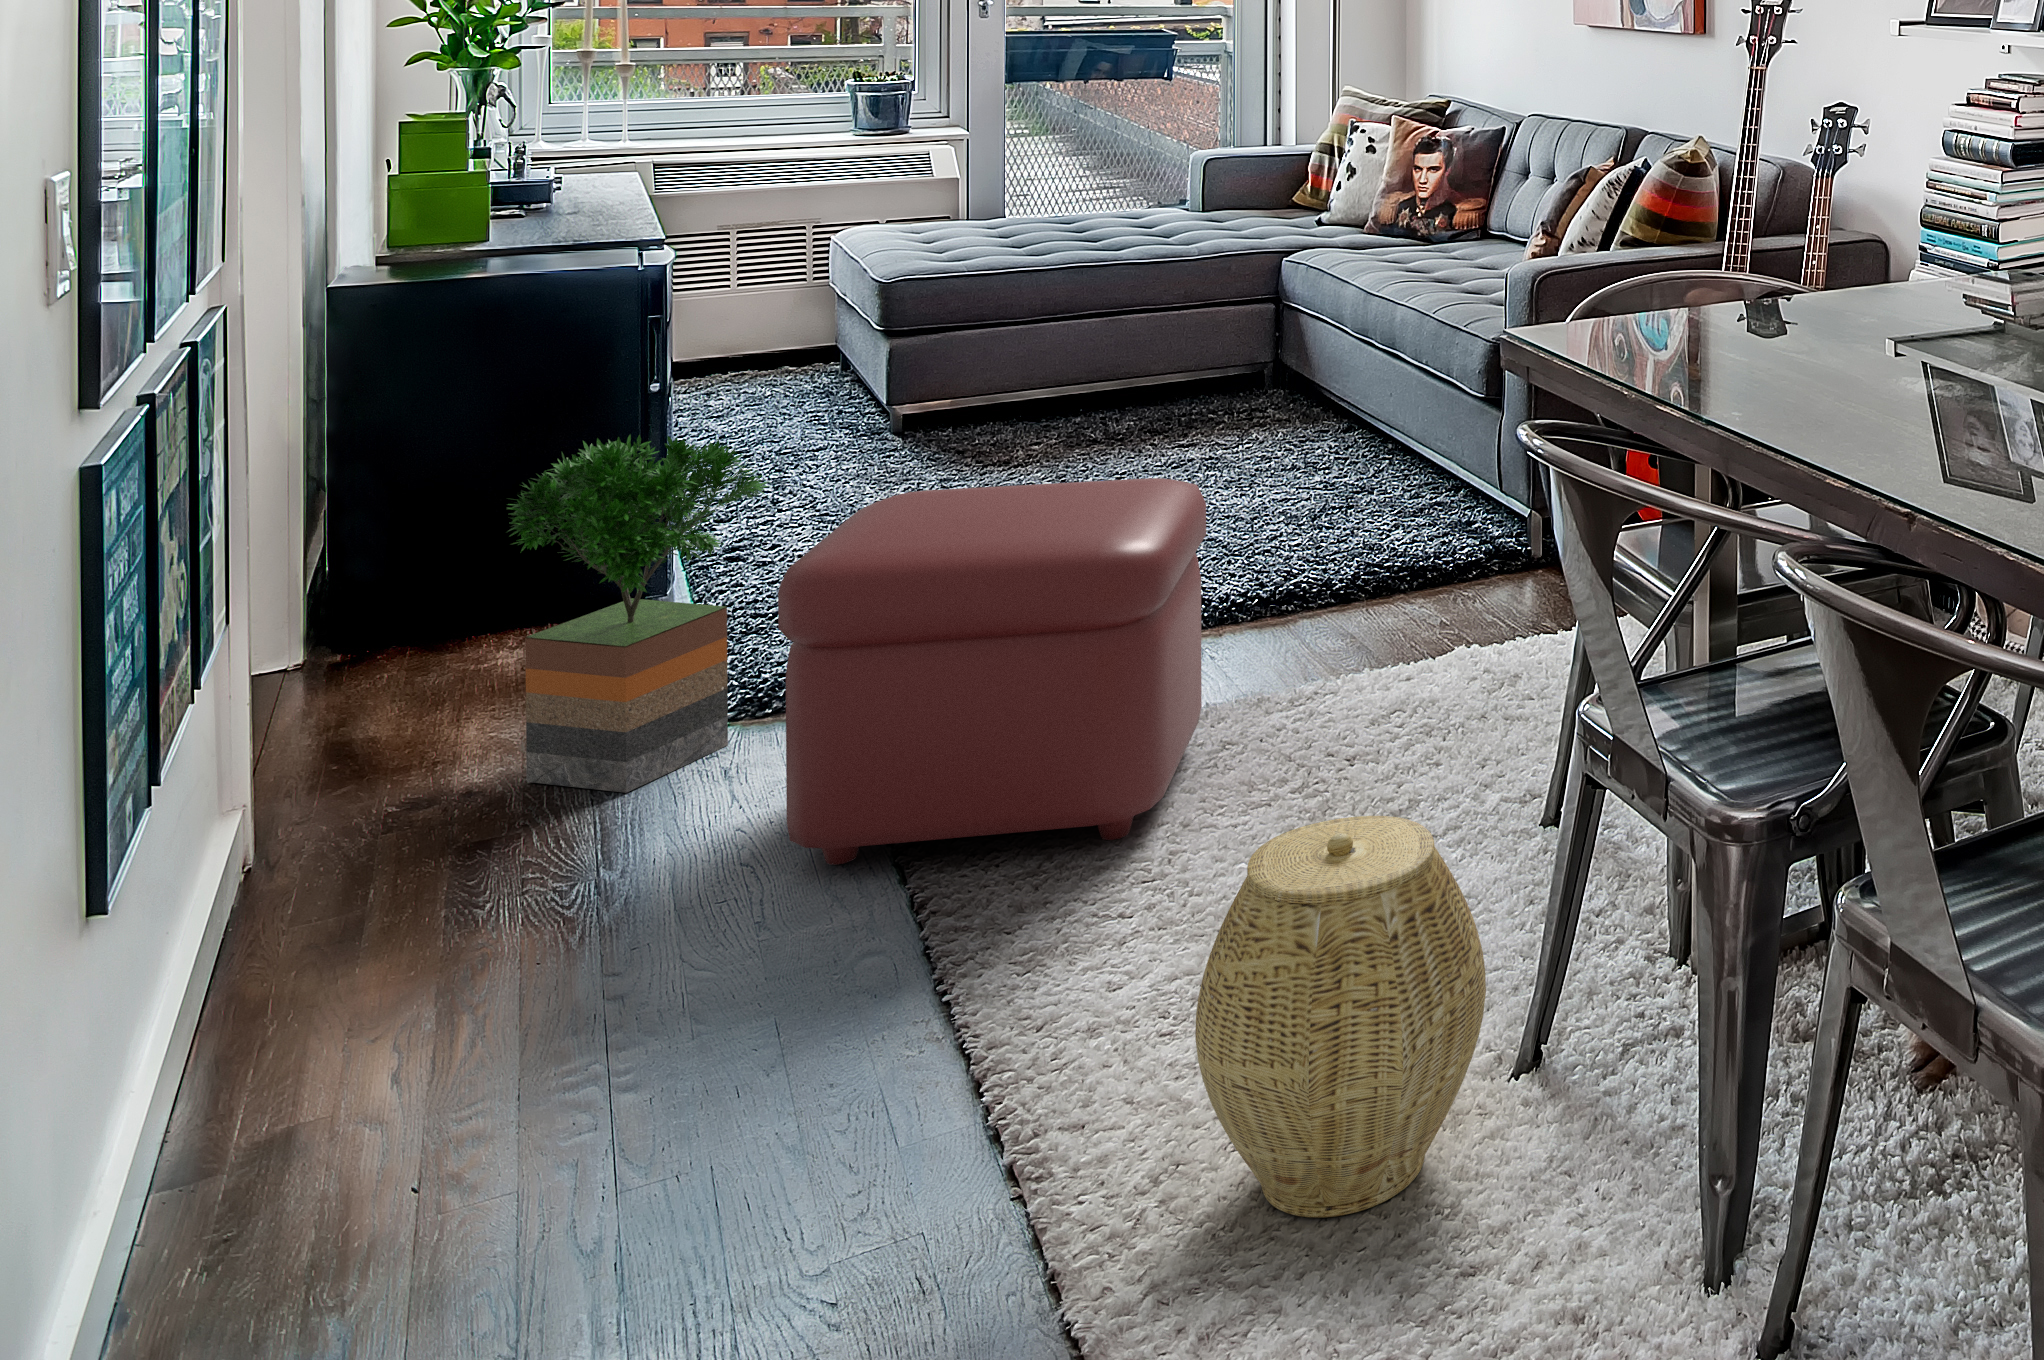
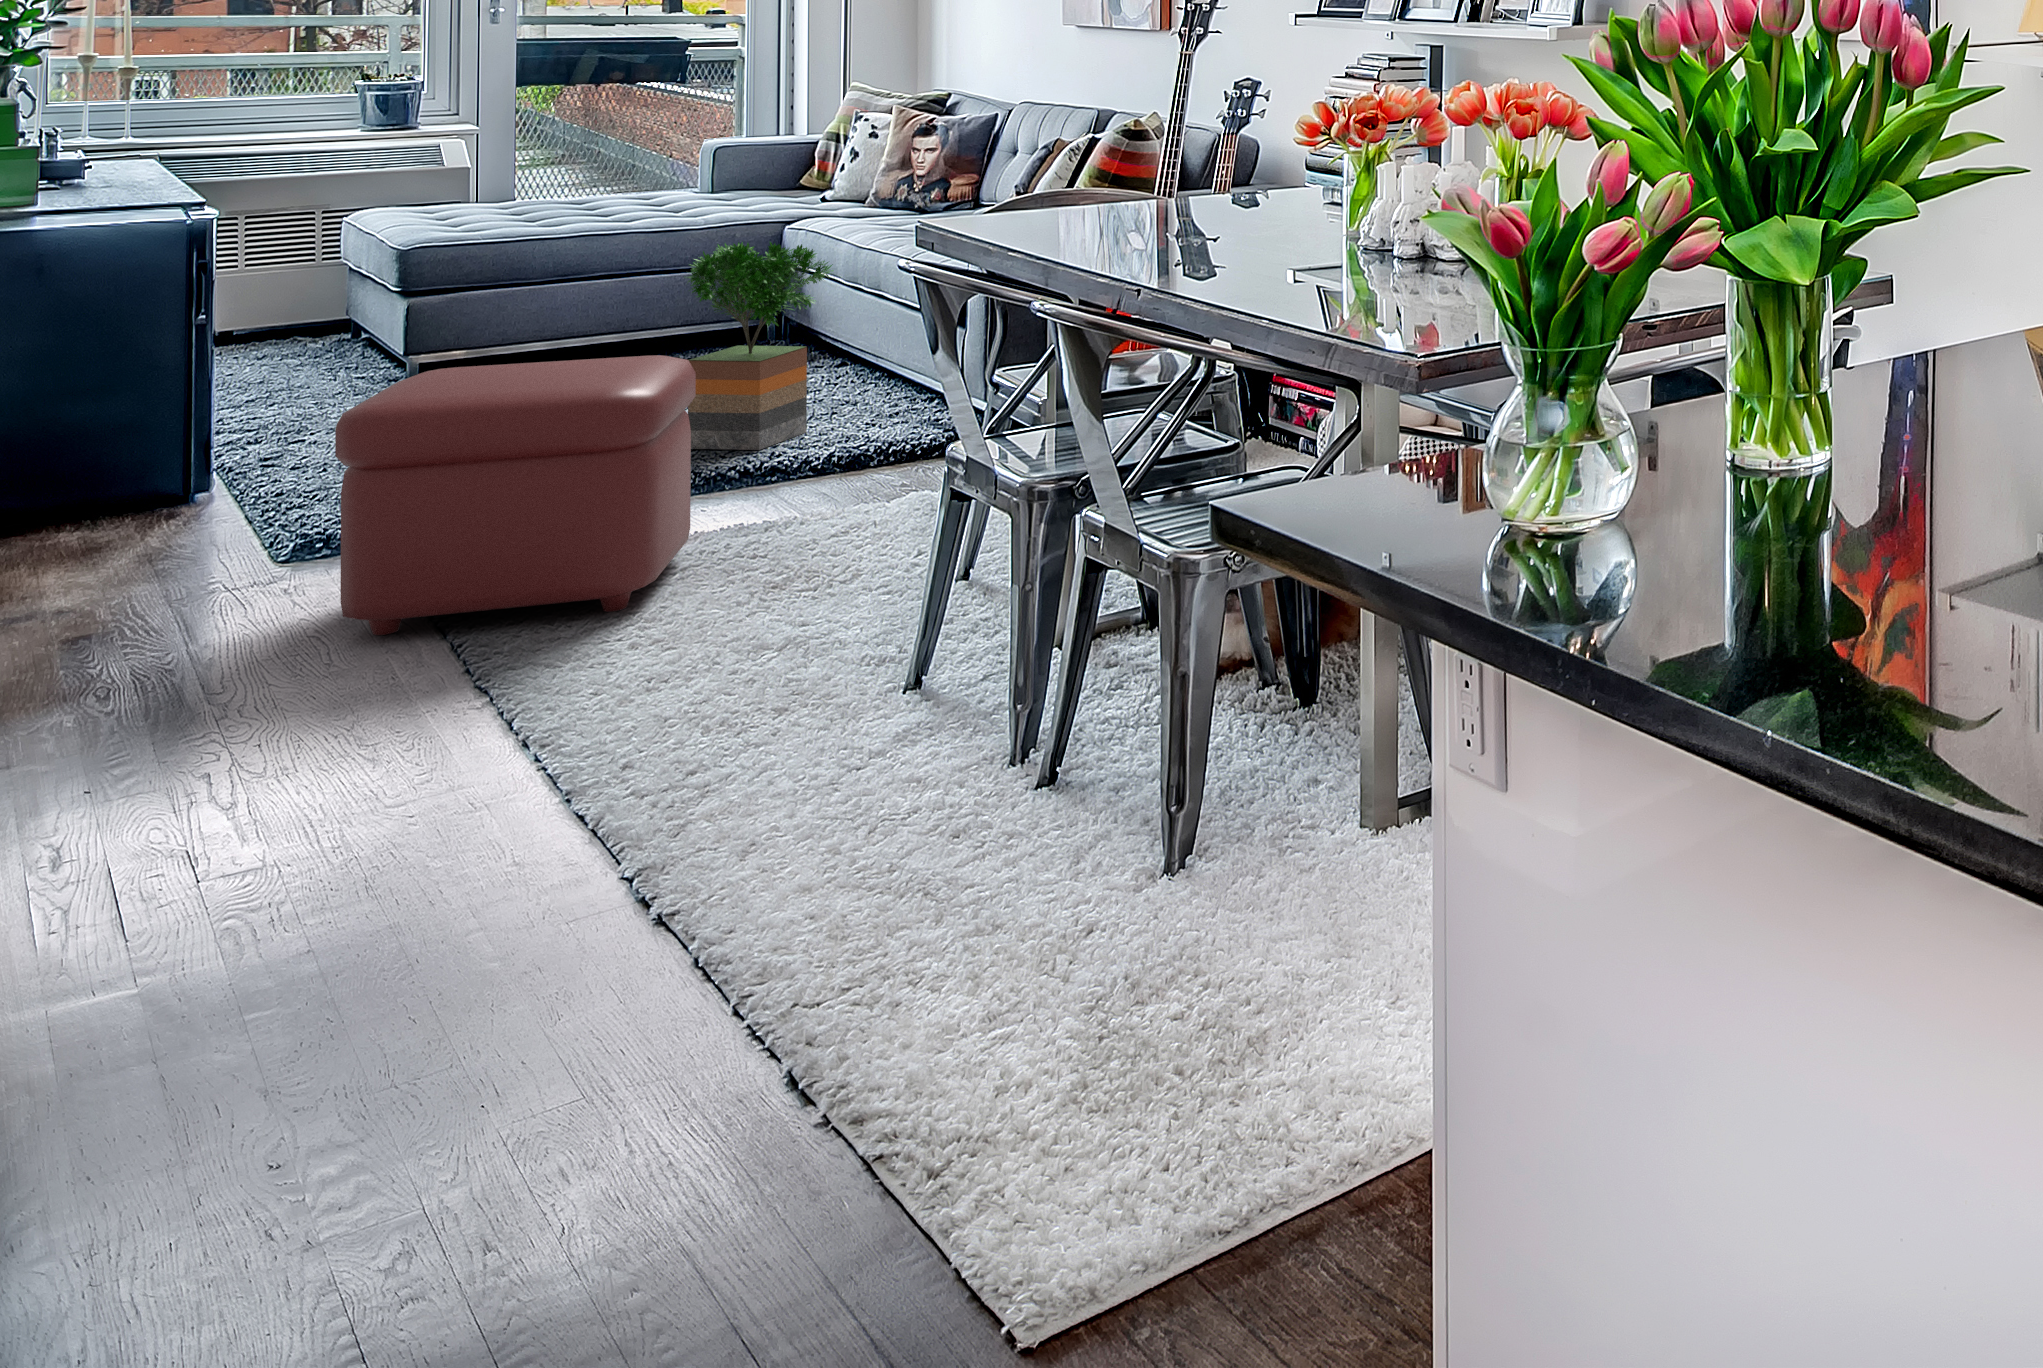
potted tree: present [508,435,768,793] -> present [688,242,833,450]
woven basket: present [1195,816,1486,1218] -> none [669,524,882,770]

